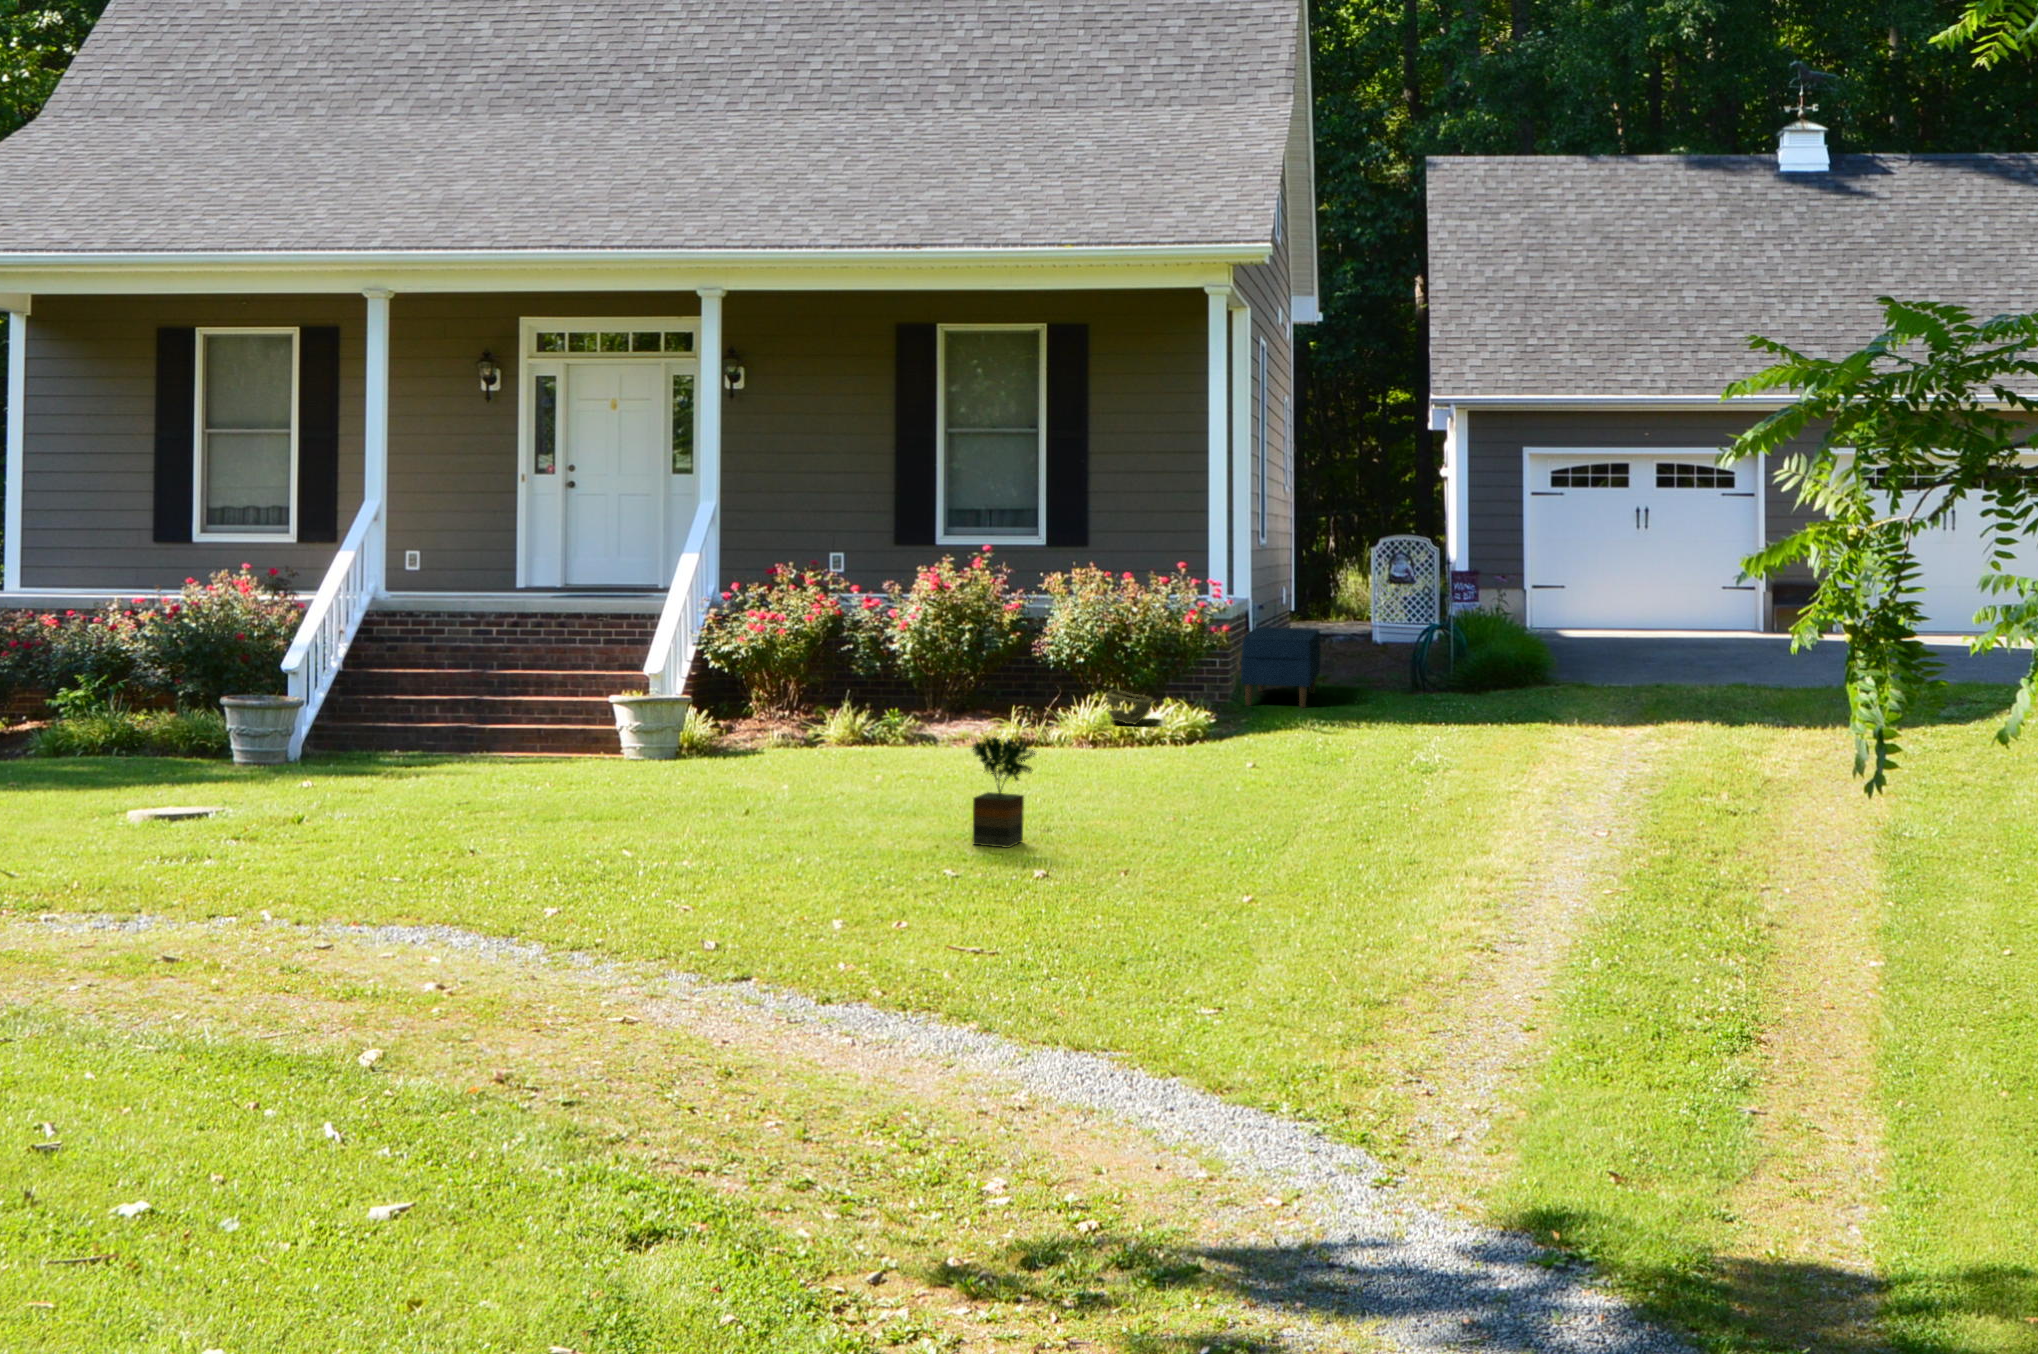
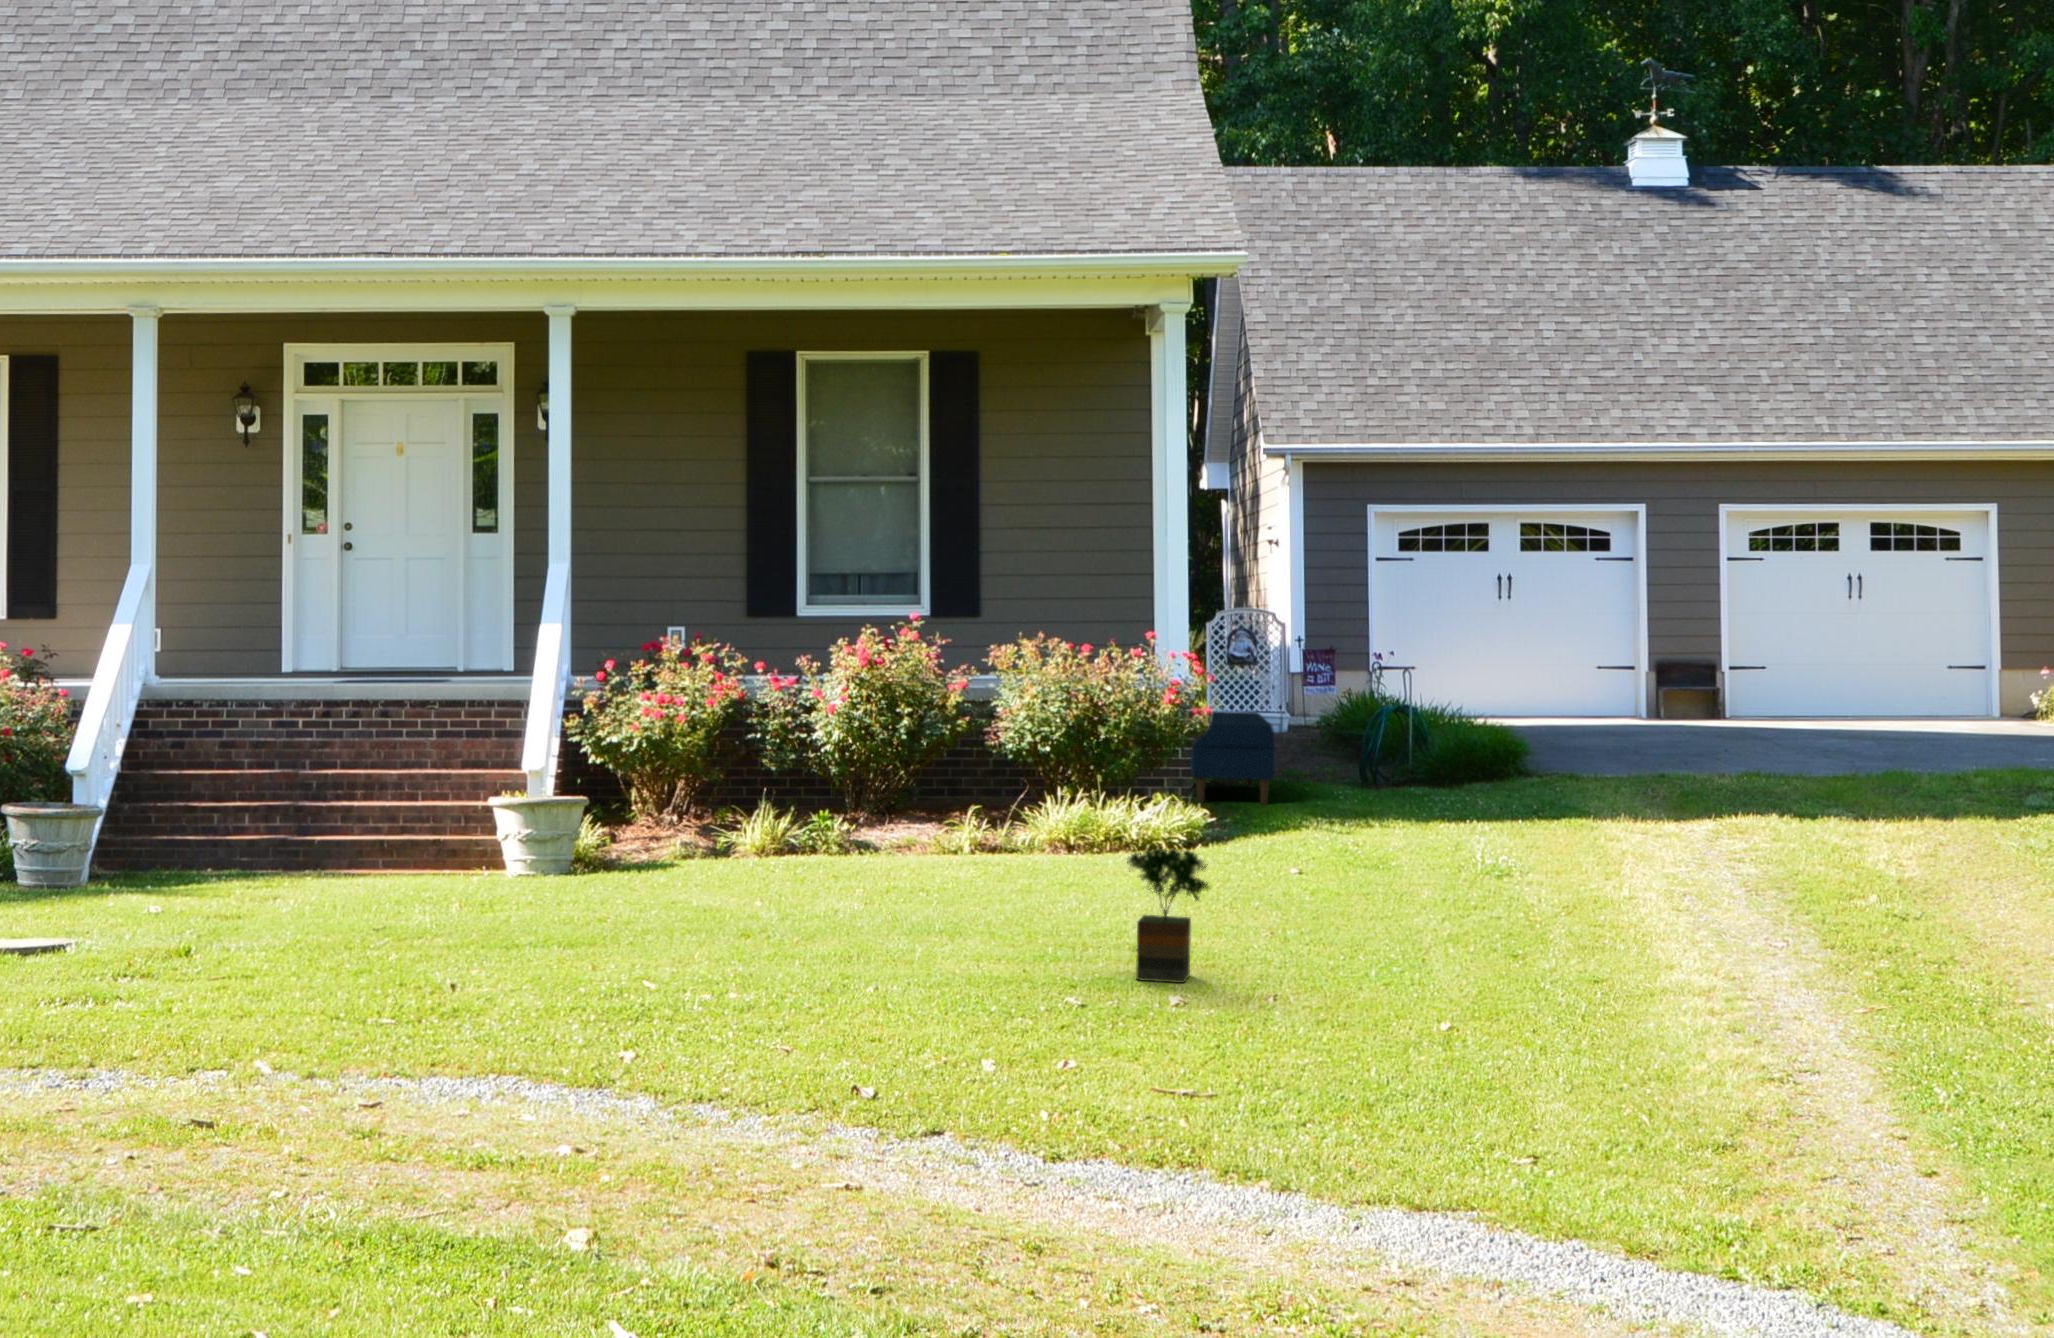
woven basket: present [1106,689,1152,725] -> none [1069,786,1127,827]

